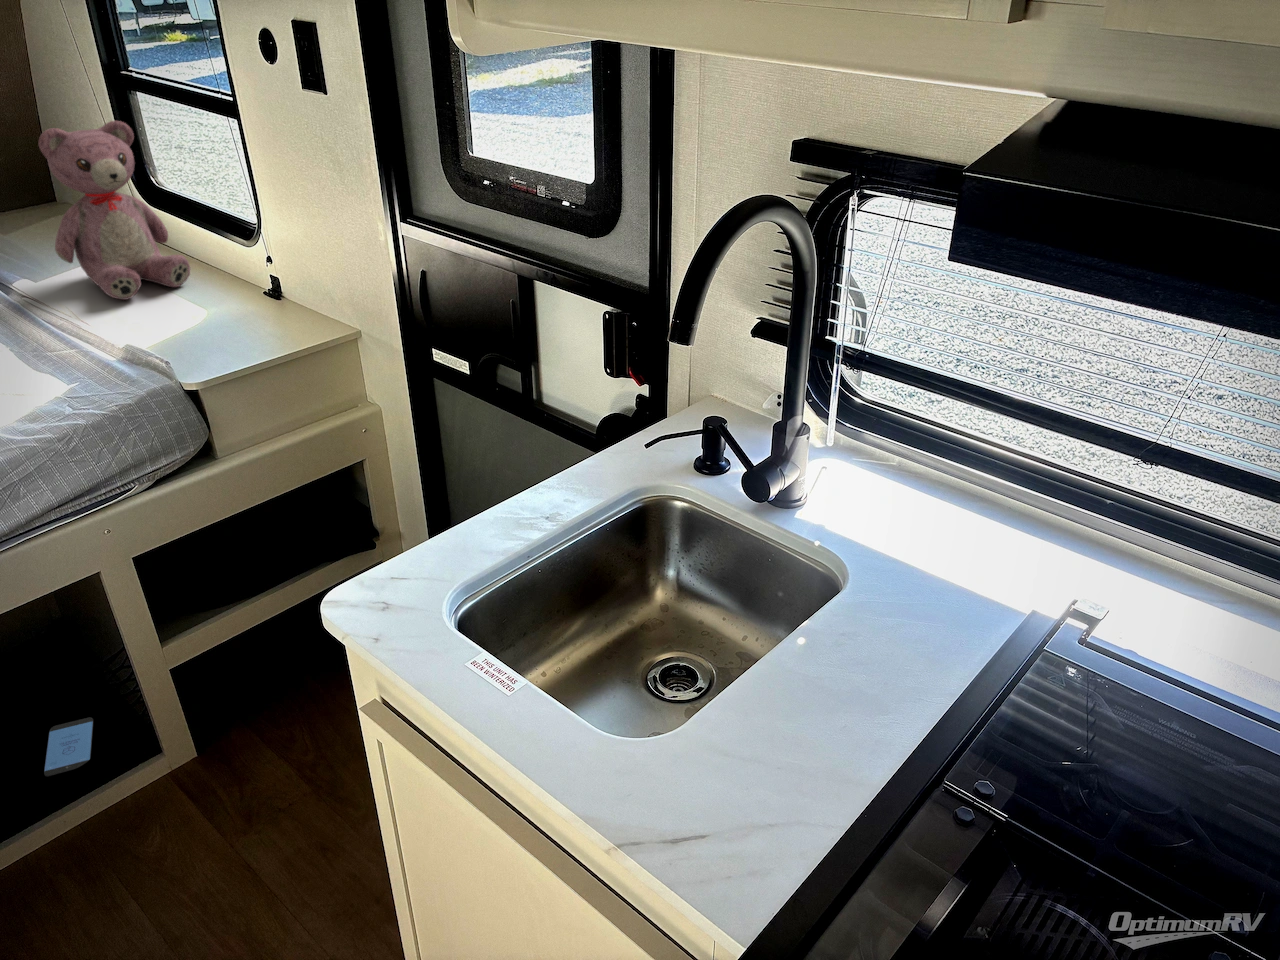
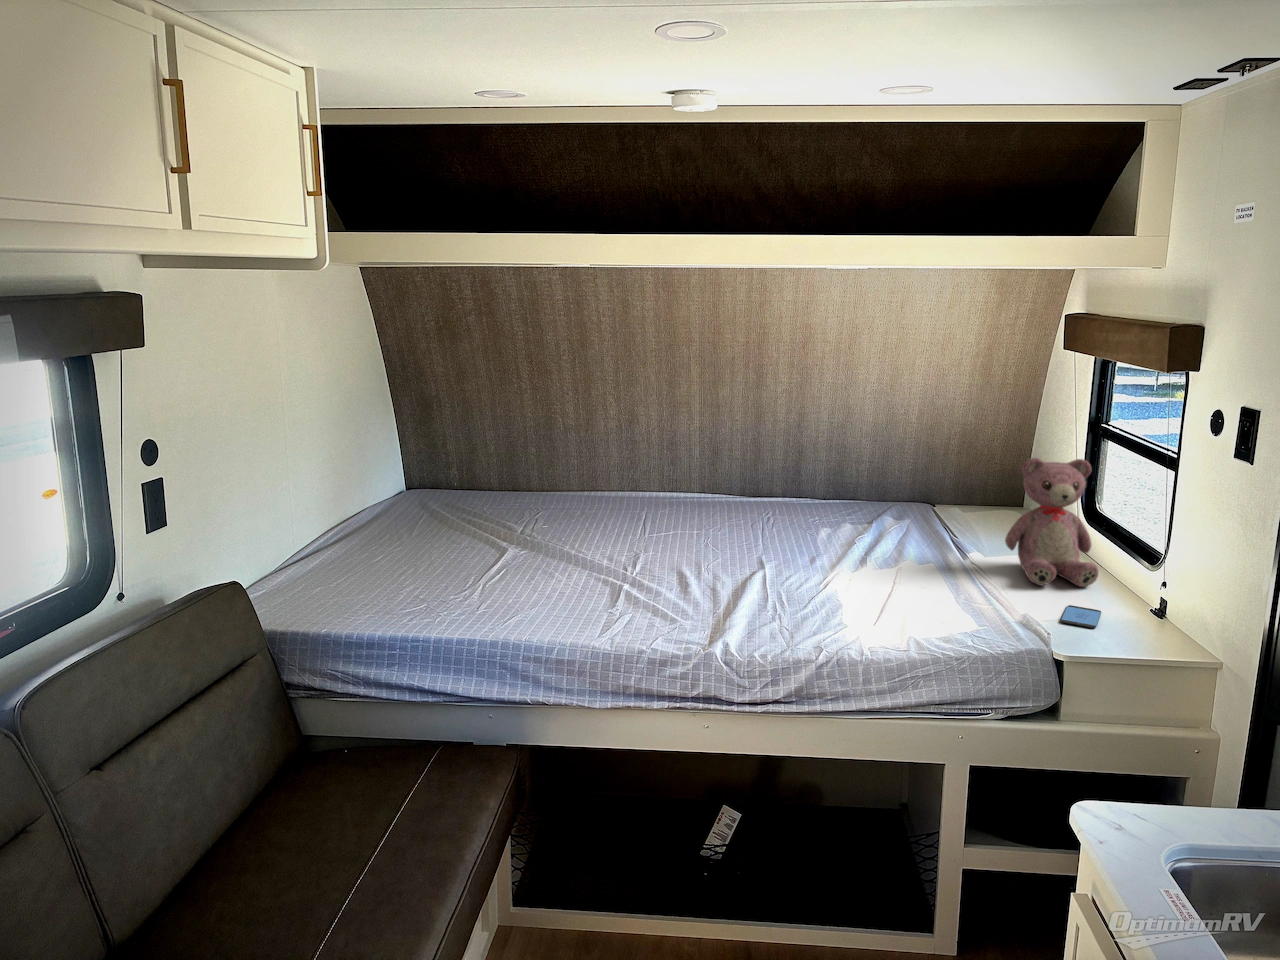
smartphone: present [44,717,93,776] -> present [1061,605,1101,628]

